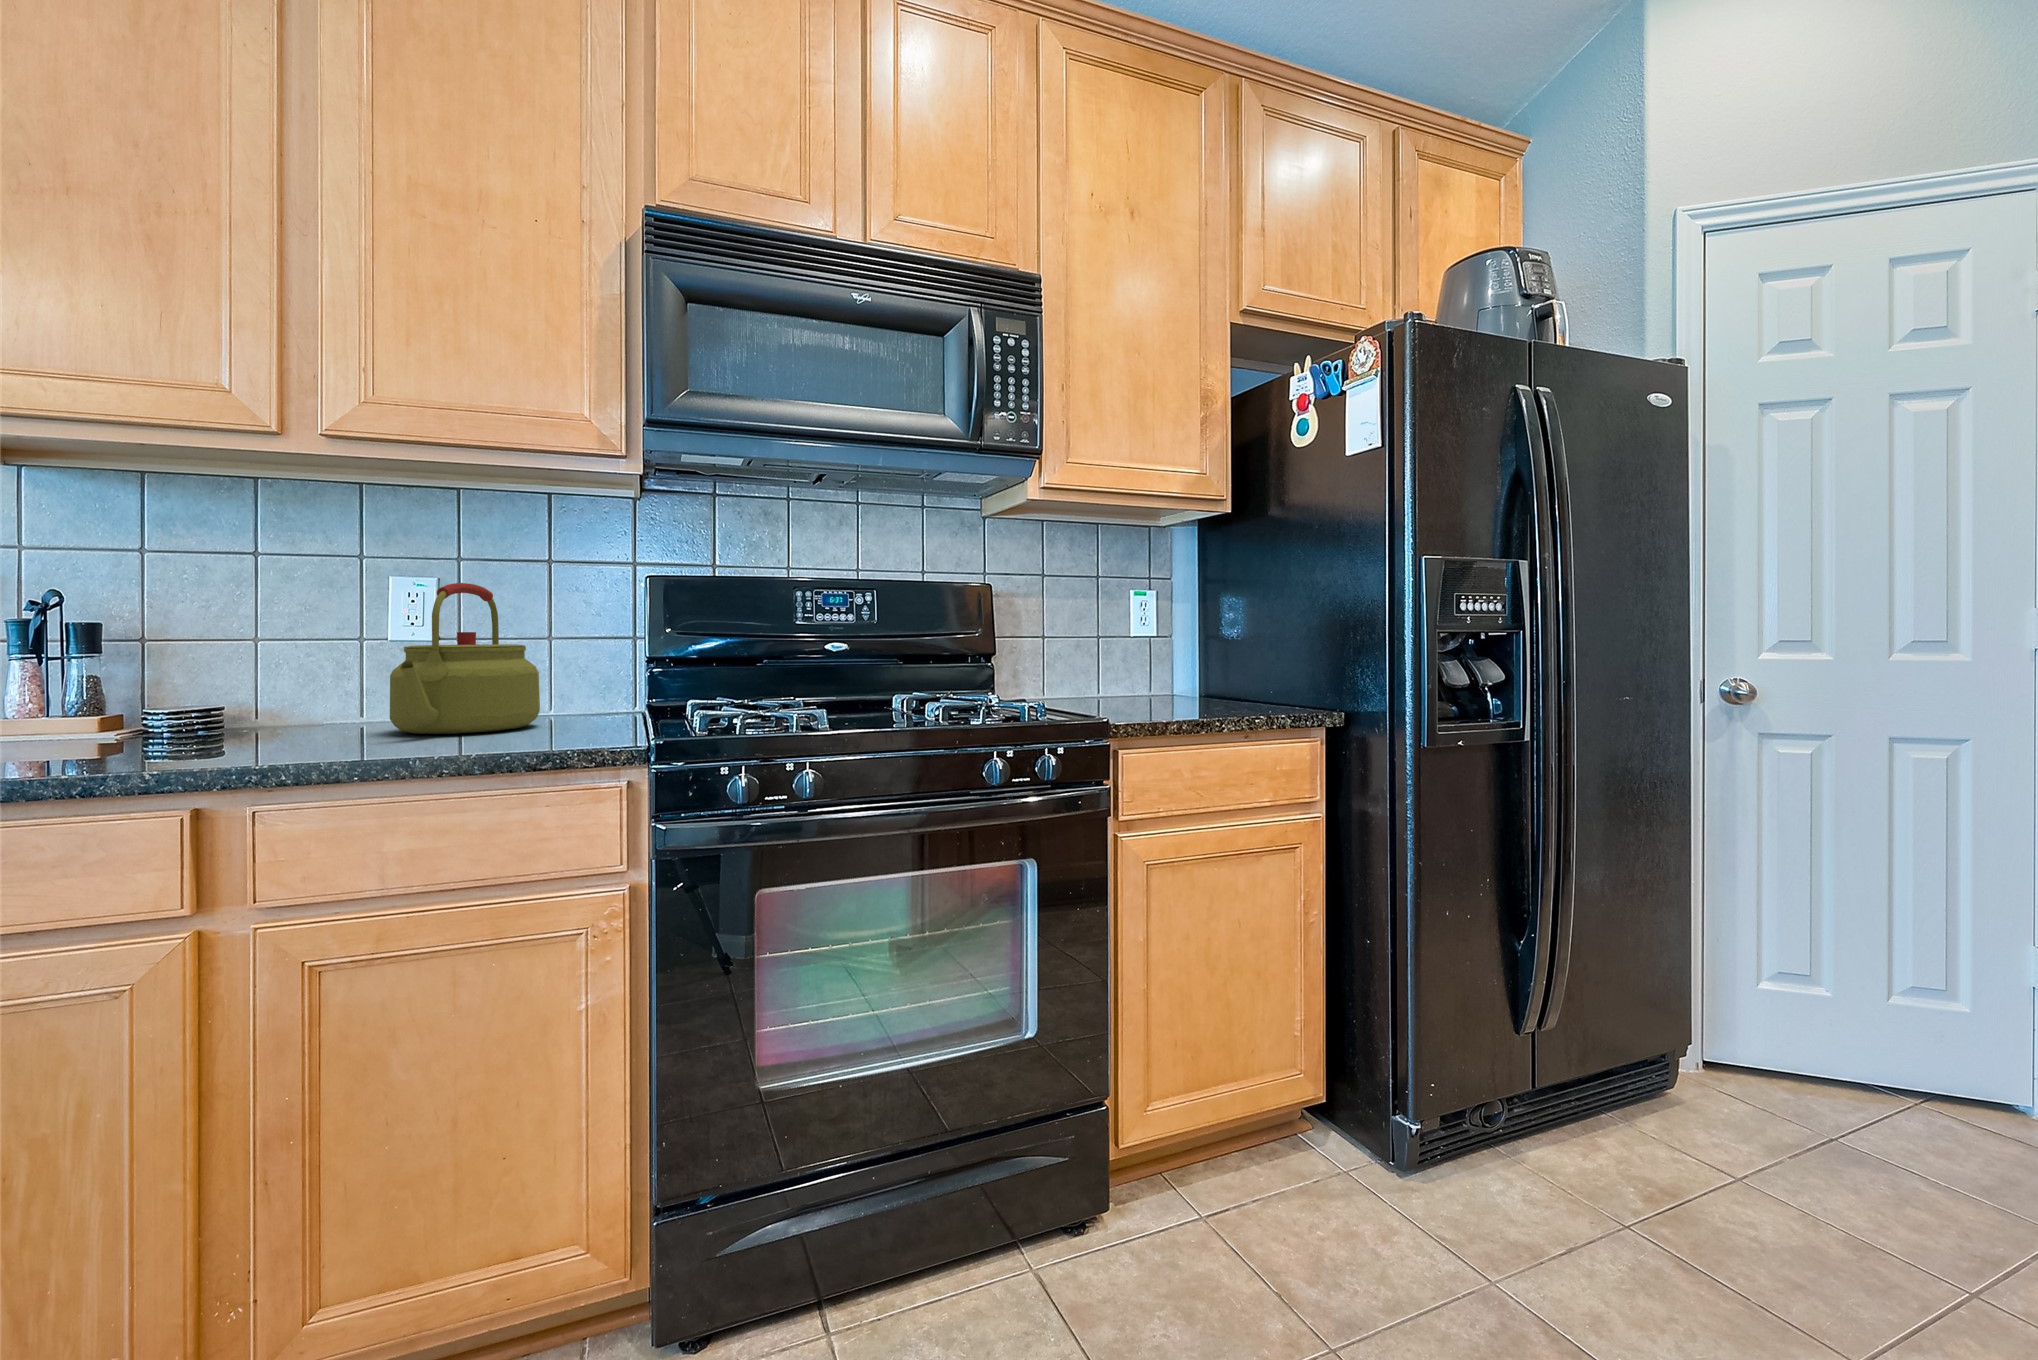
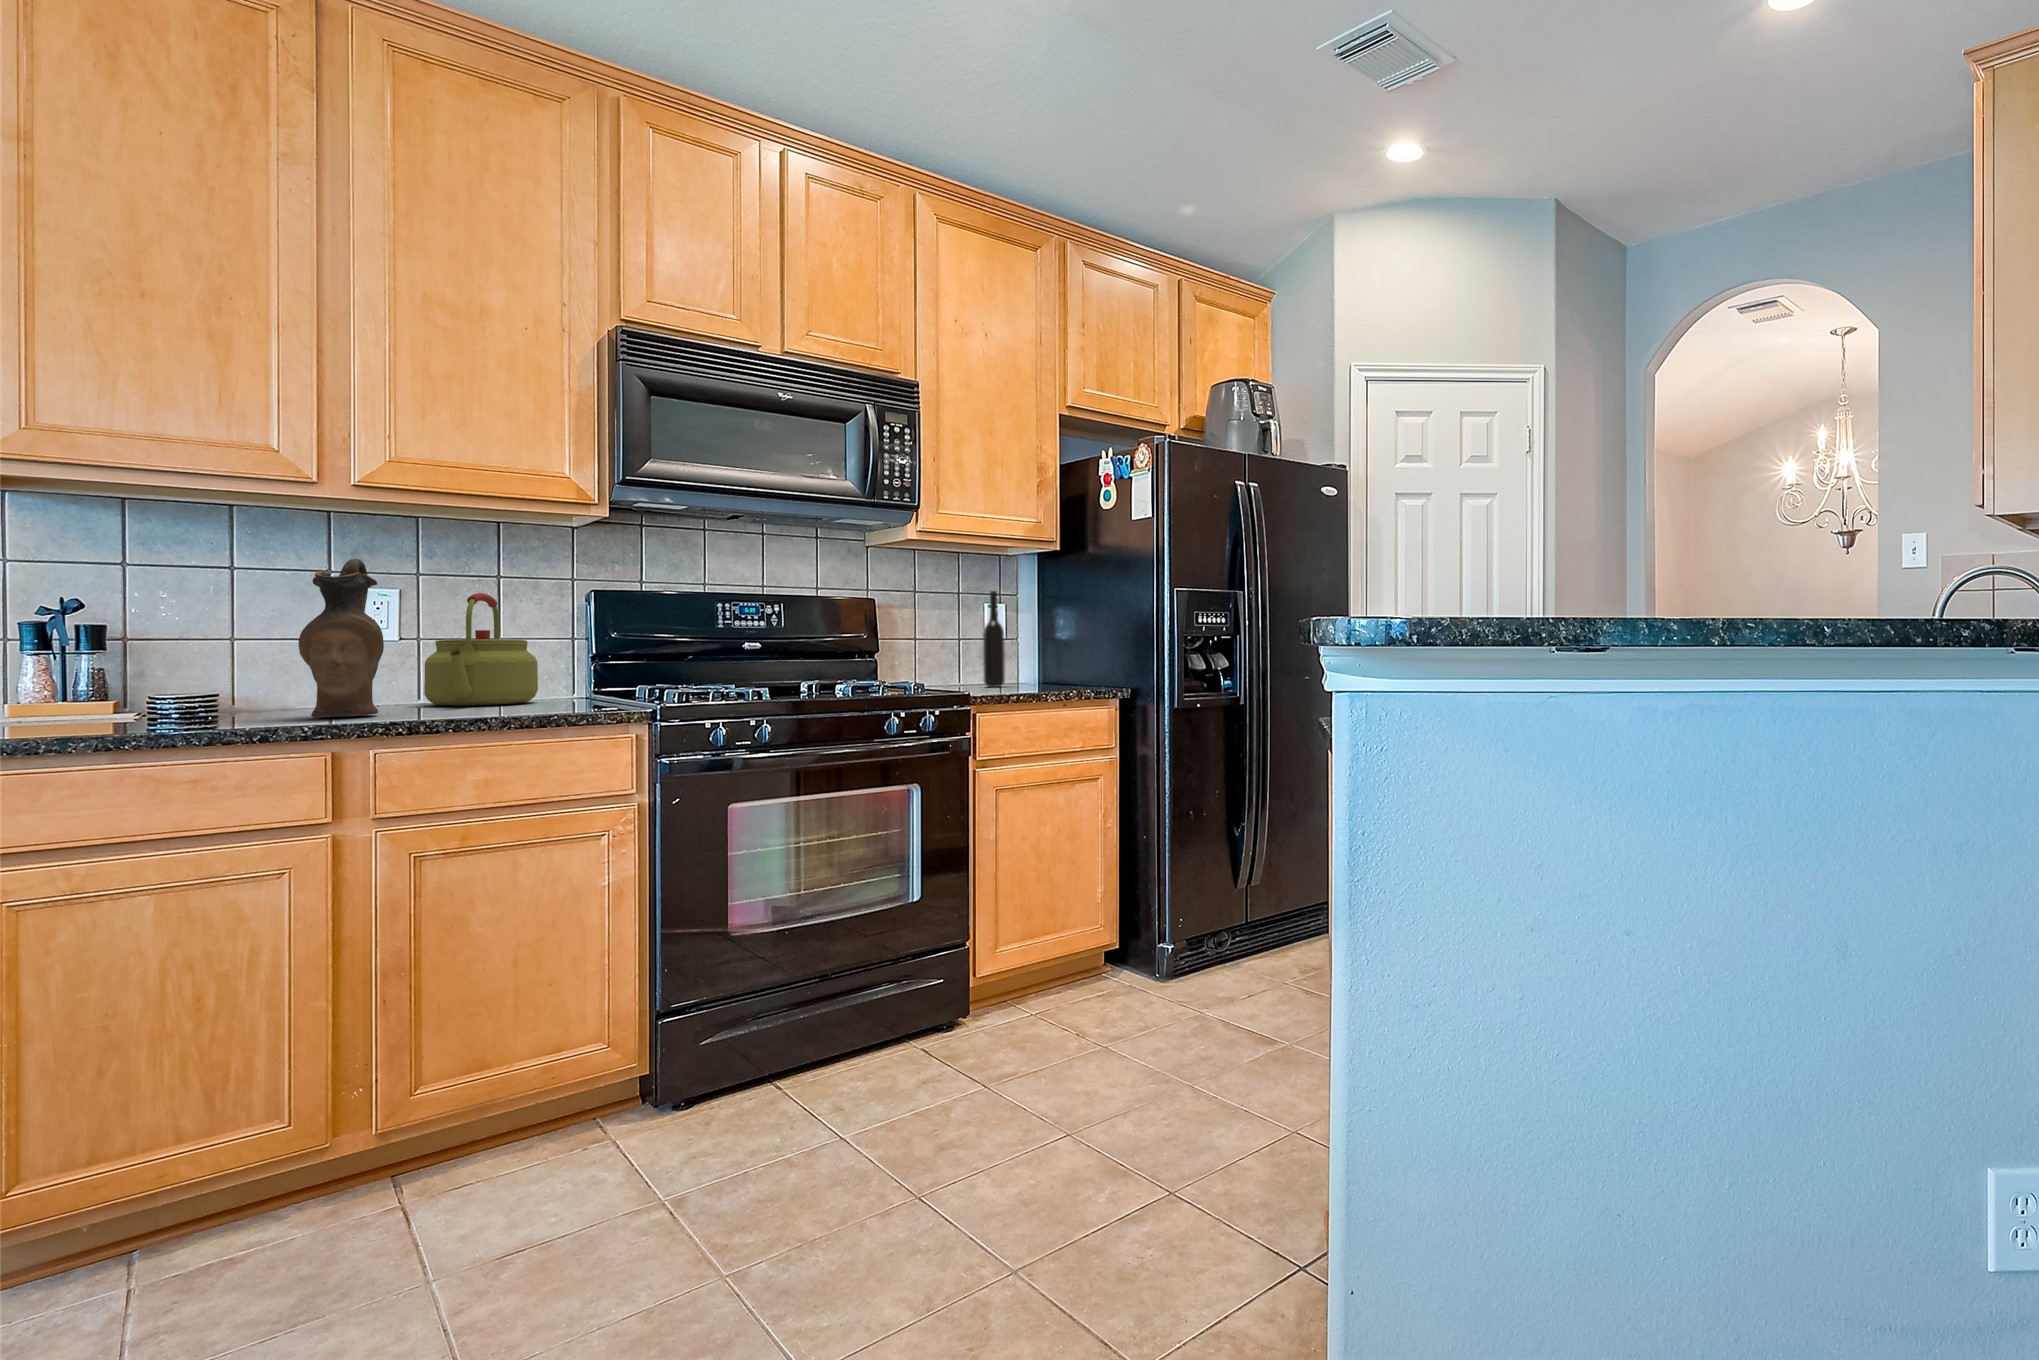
ceramic pitcher: none [151,538,281,762] -> present [299,559,384,718]
bottle: none [1137,571,1166,701] -> present [983,591,1005,687]

